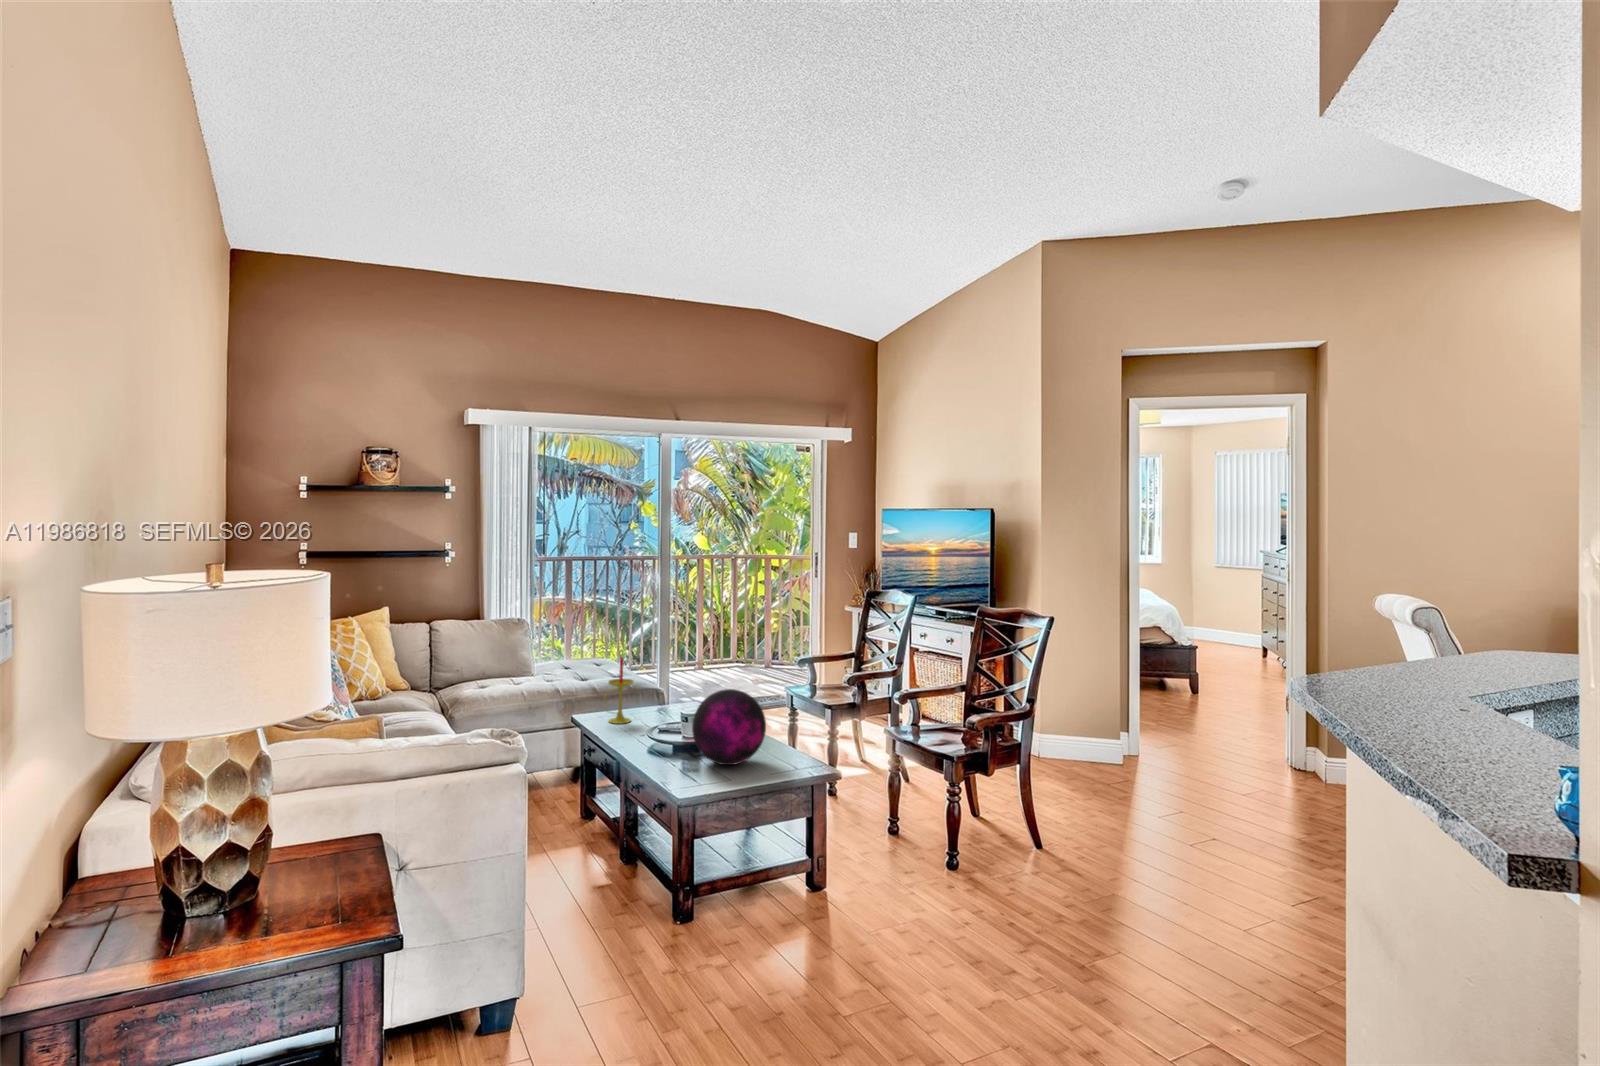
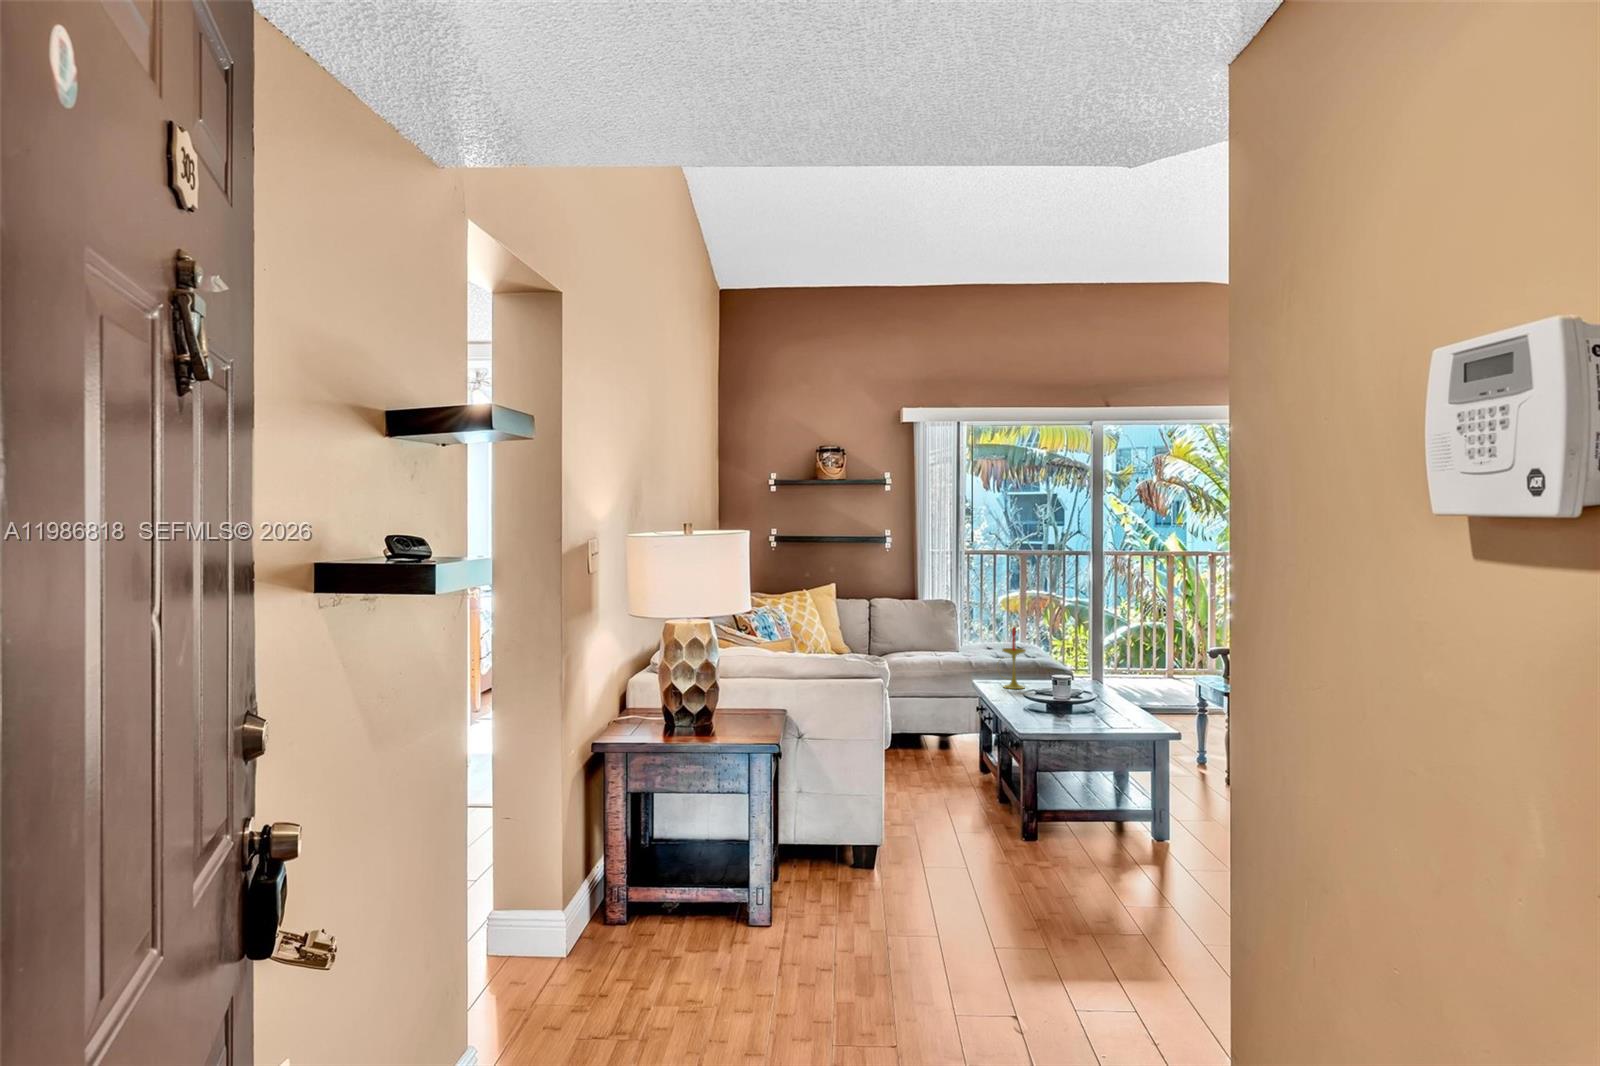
decorative orb: present [692,689,766,765] -> none [1053,650,1127,722]

